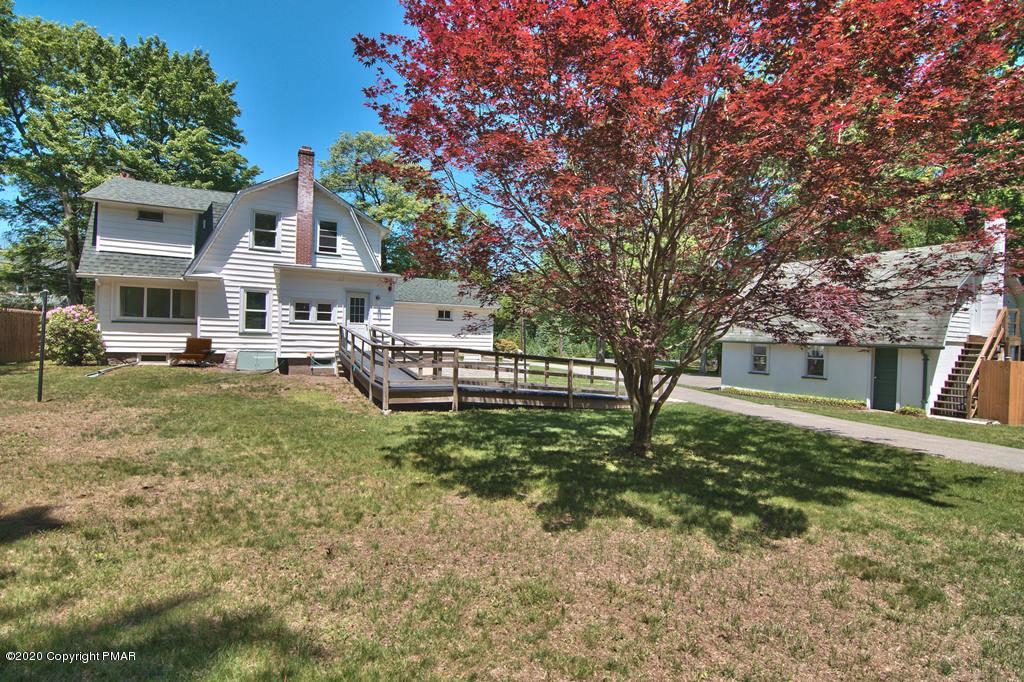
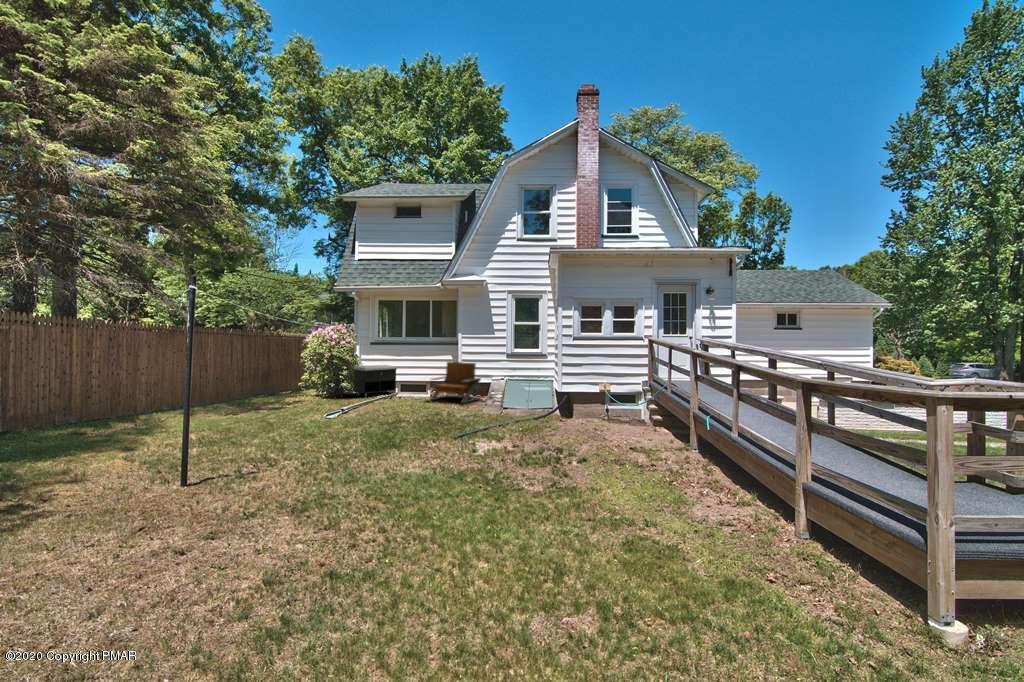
storage bench: none [95,340,139,364] -> present [353,365,397,396]

